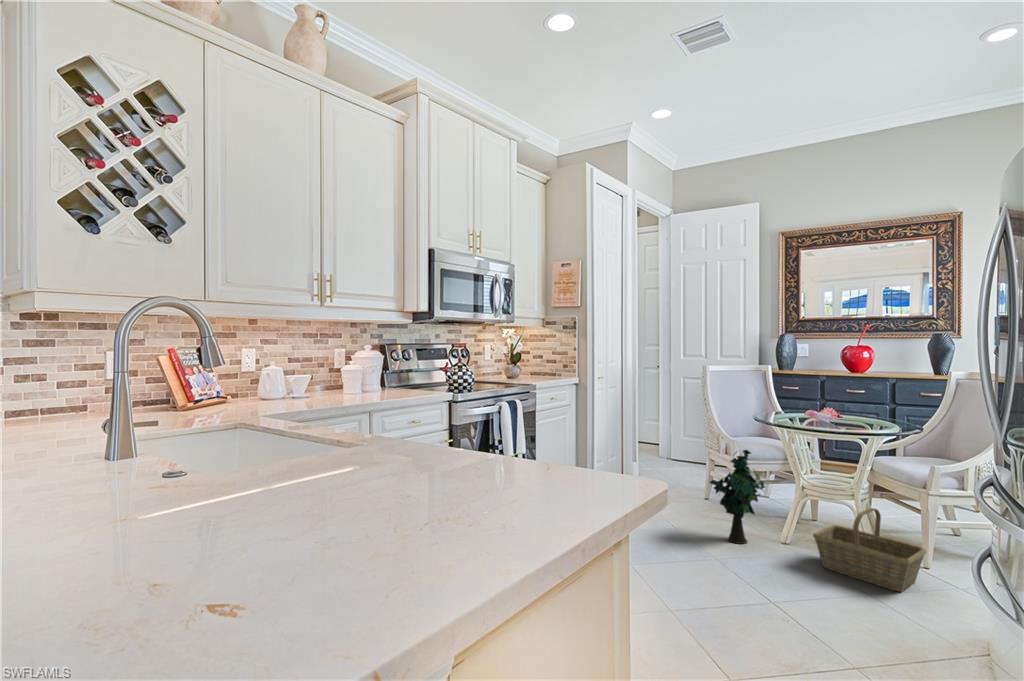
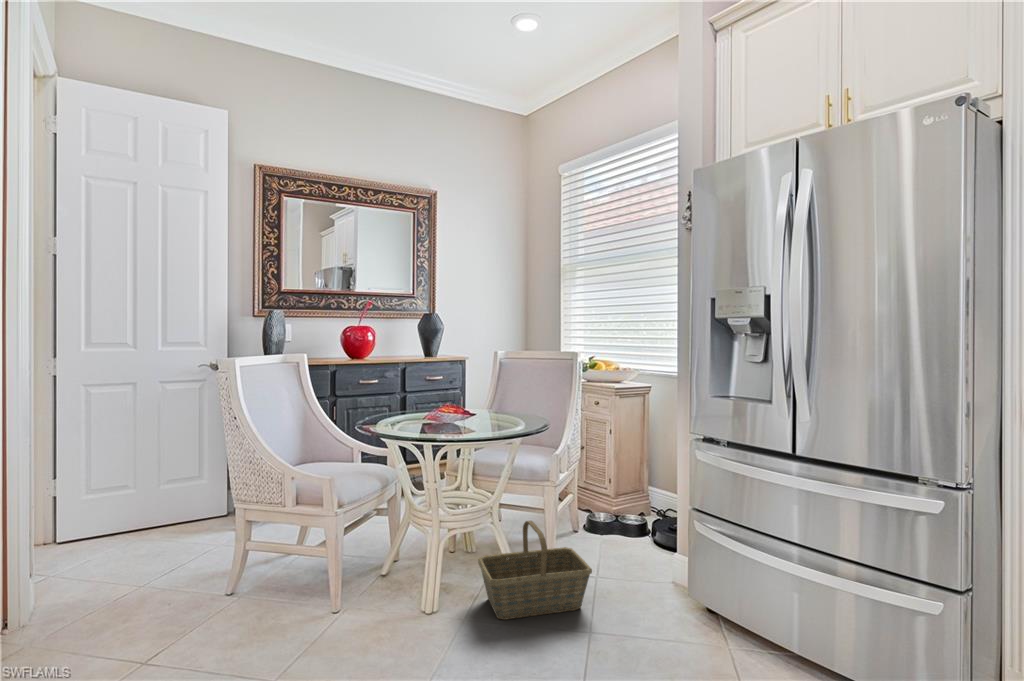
decorative plant: present [710,450,765,544] -> none [333,488,408,646]

